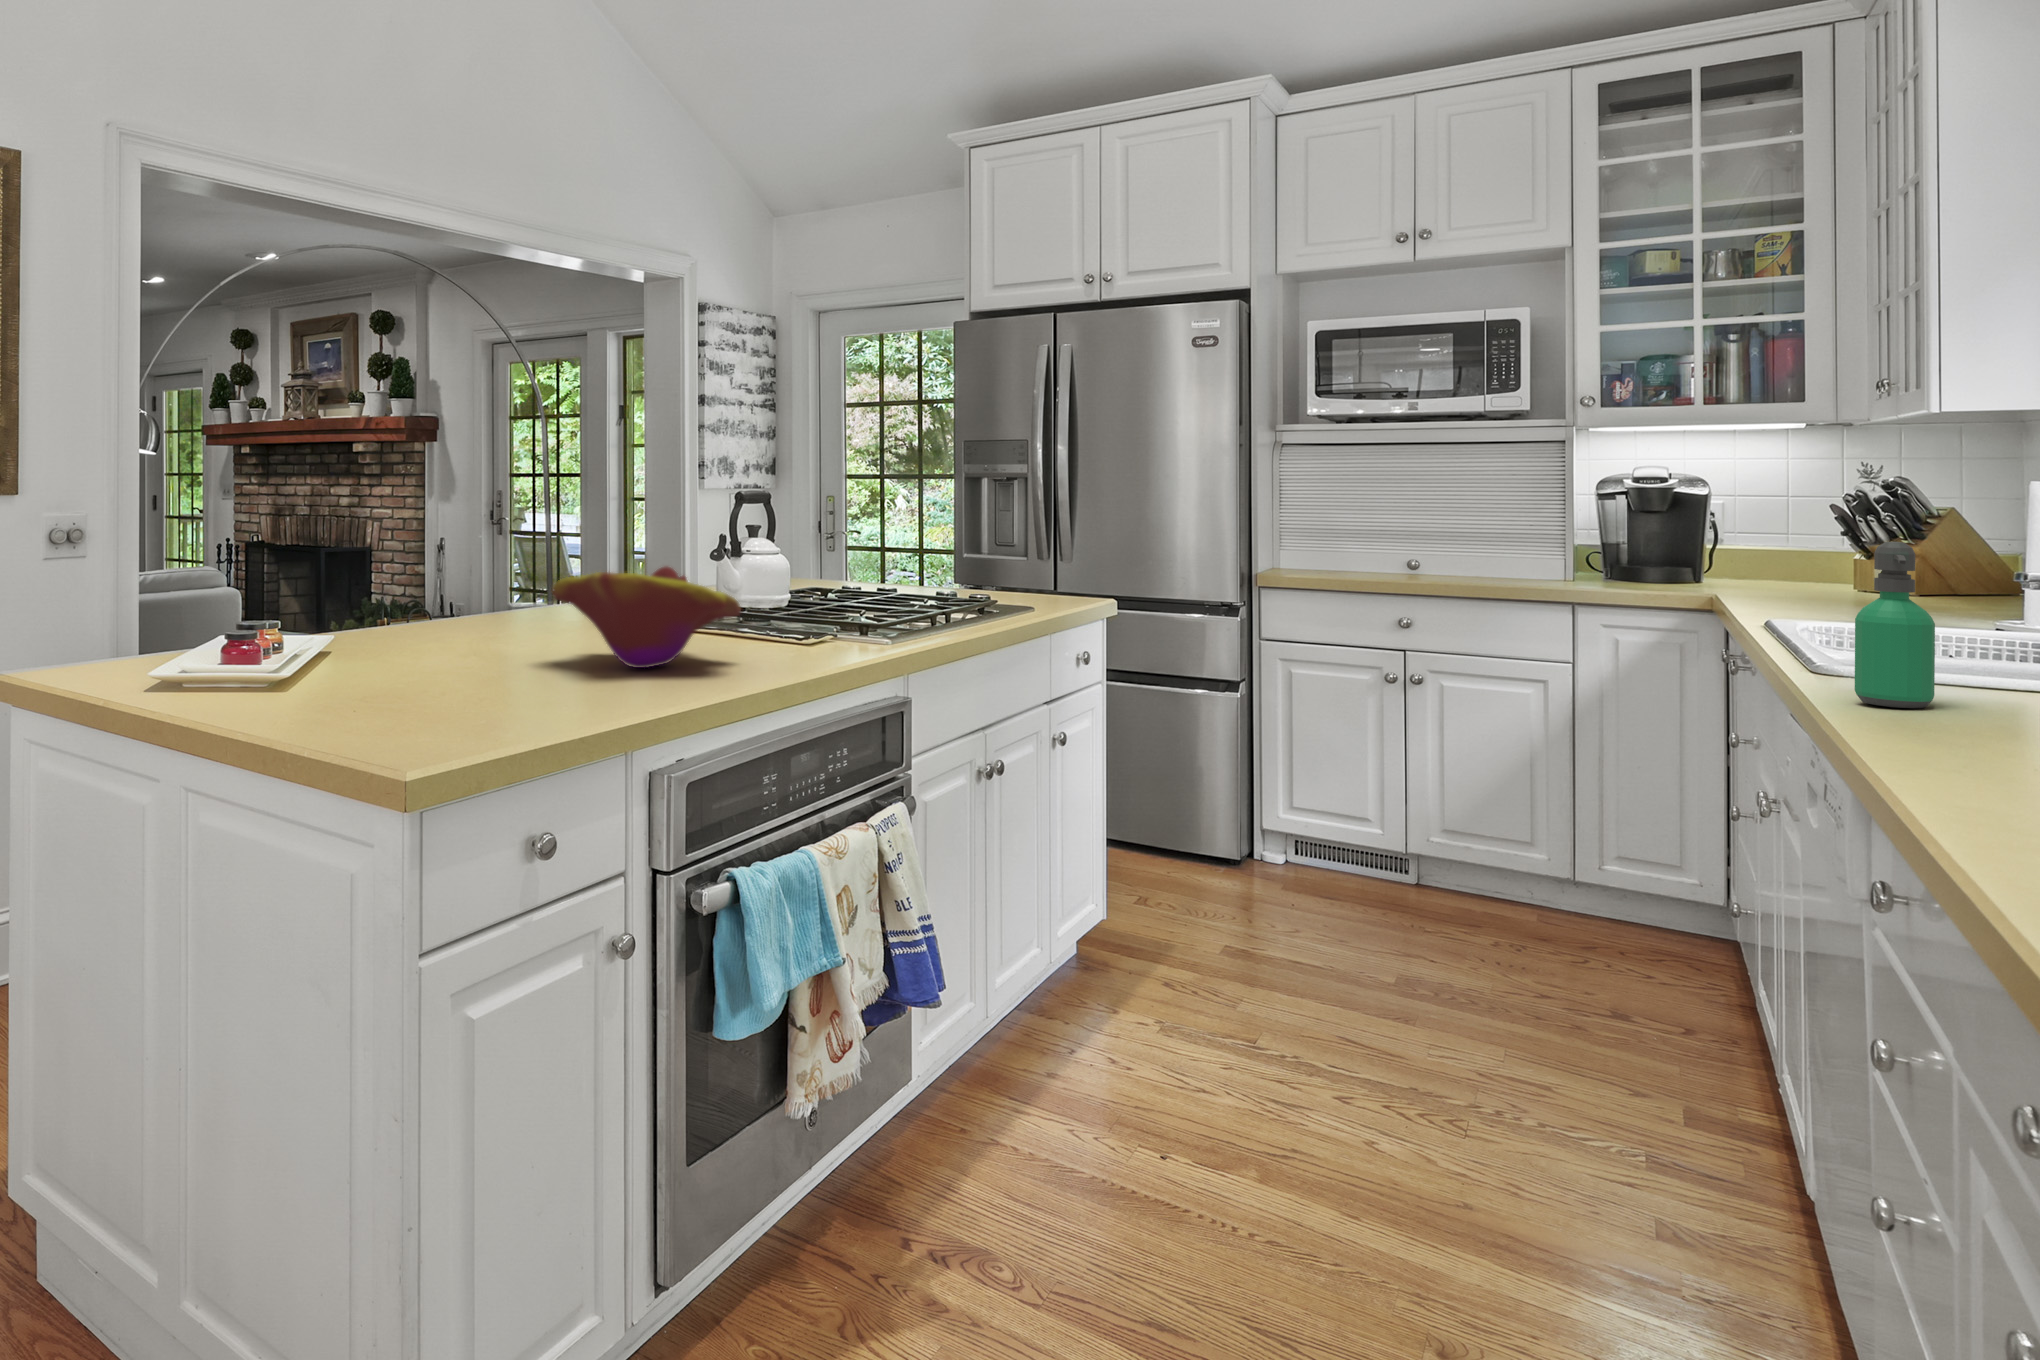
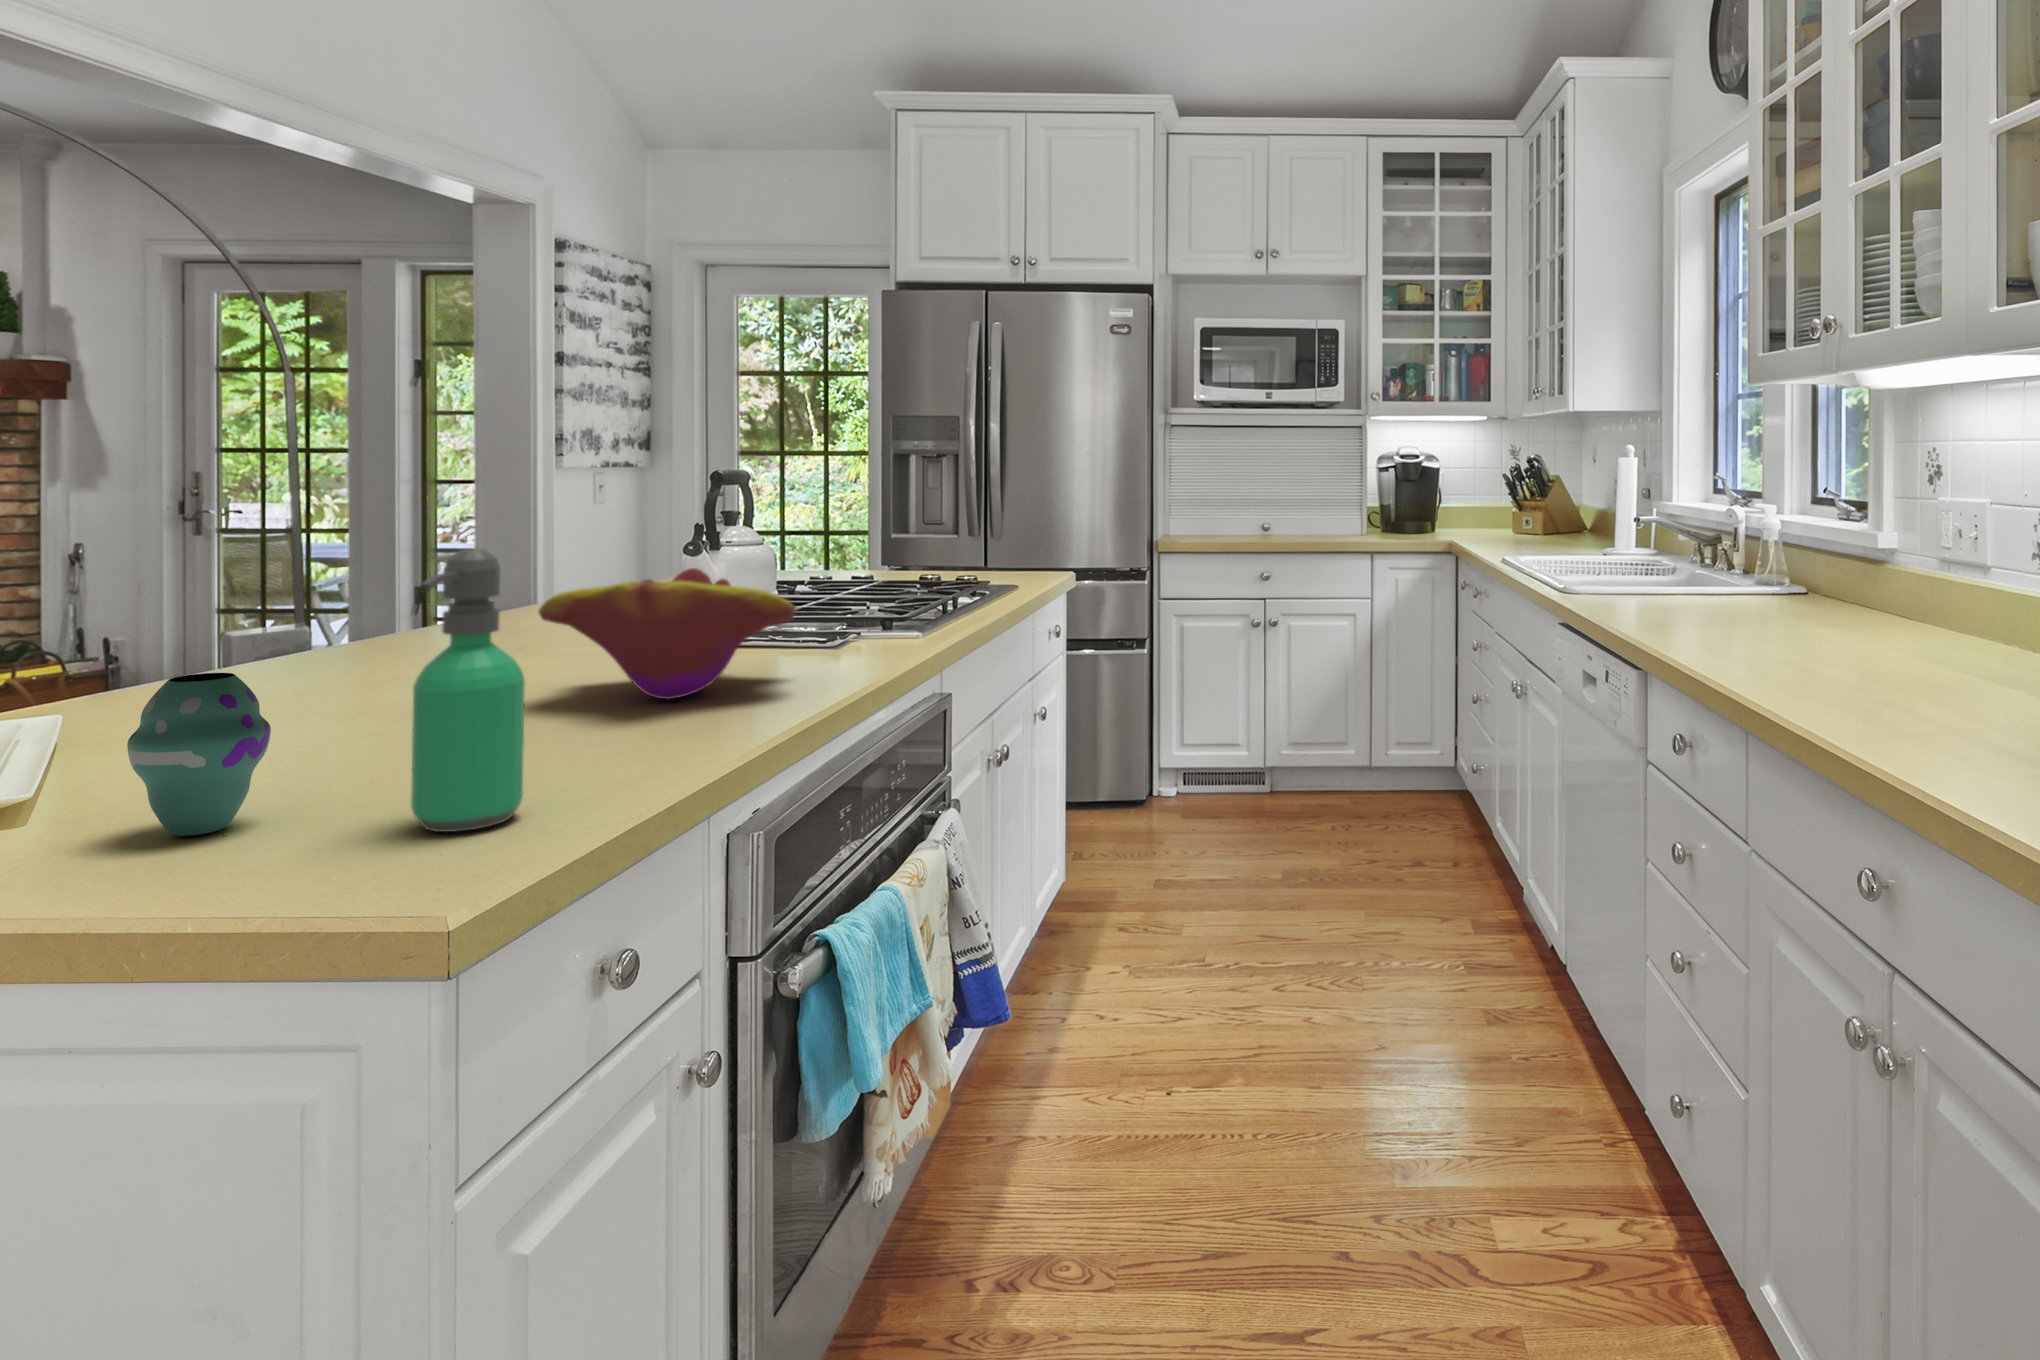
soap dispenser: present [1855,542,1935,708] -> present [411,549,525,832]
vase: none [287,610,356,709] -> present [127,673,271,836]

